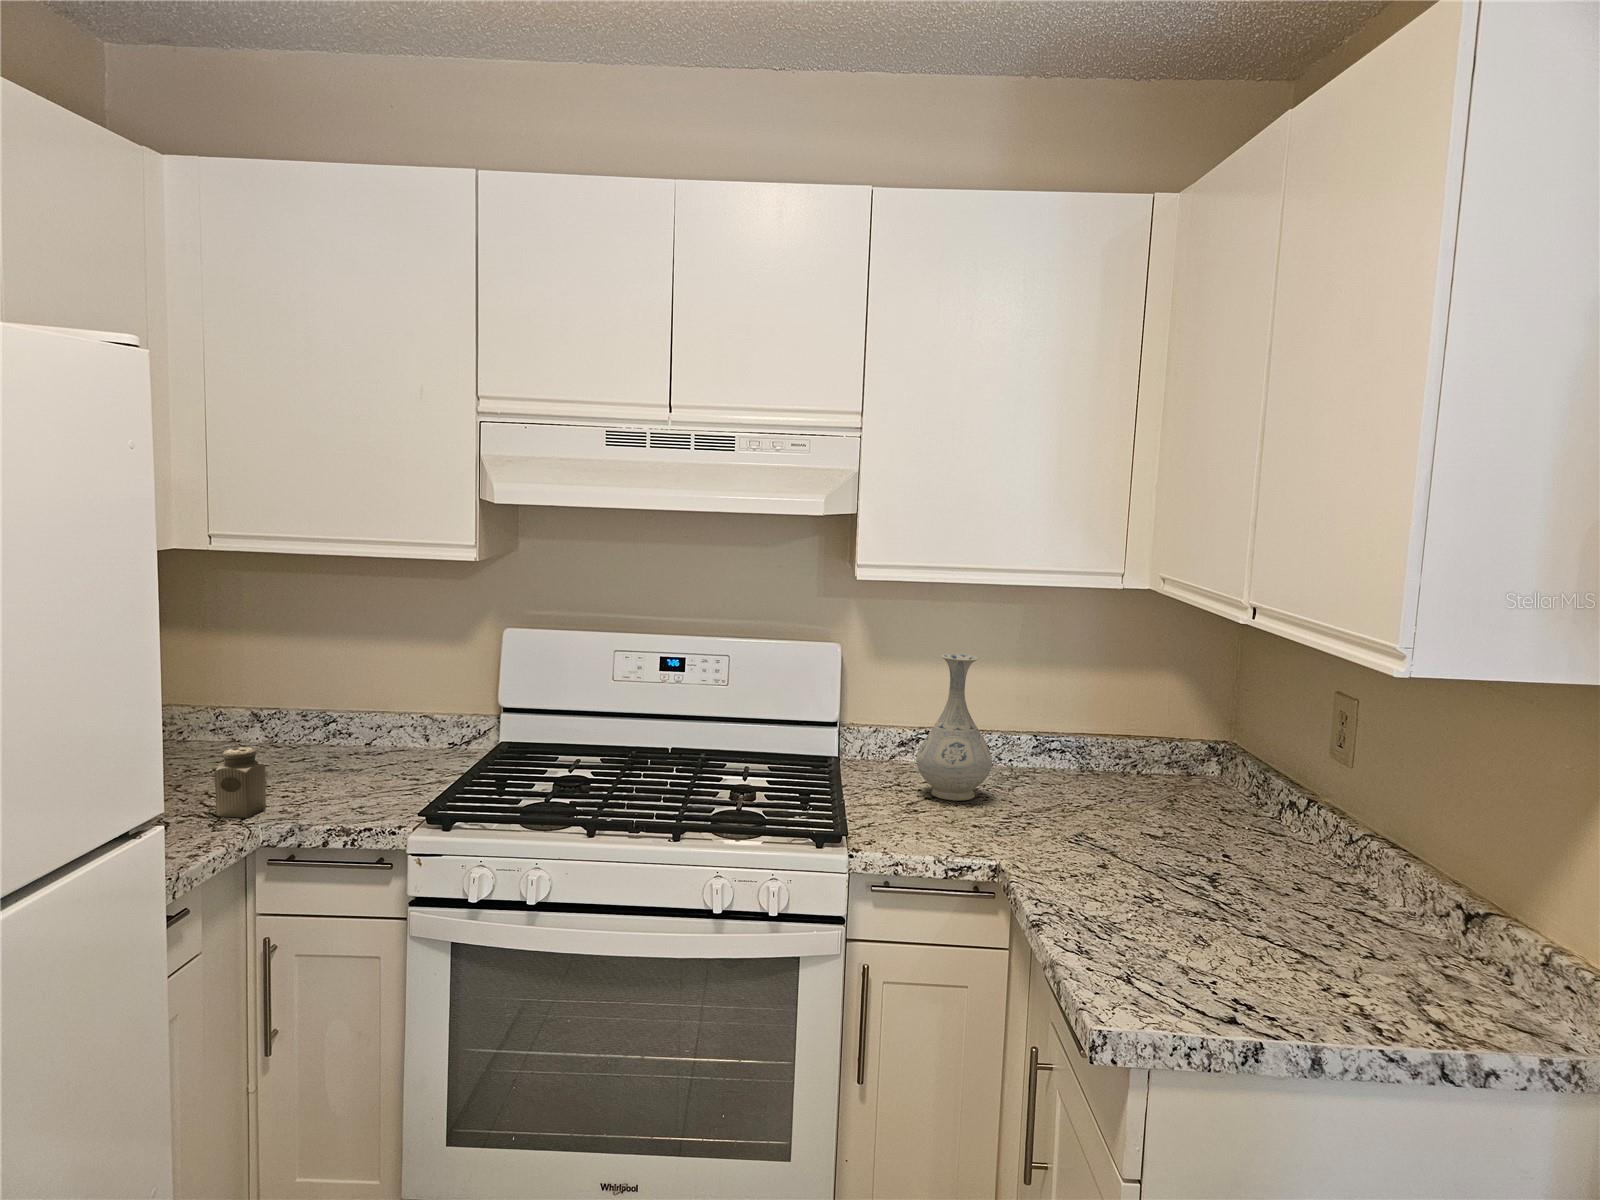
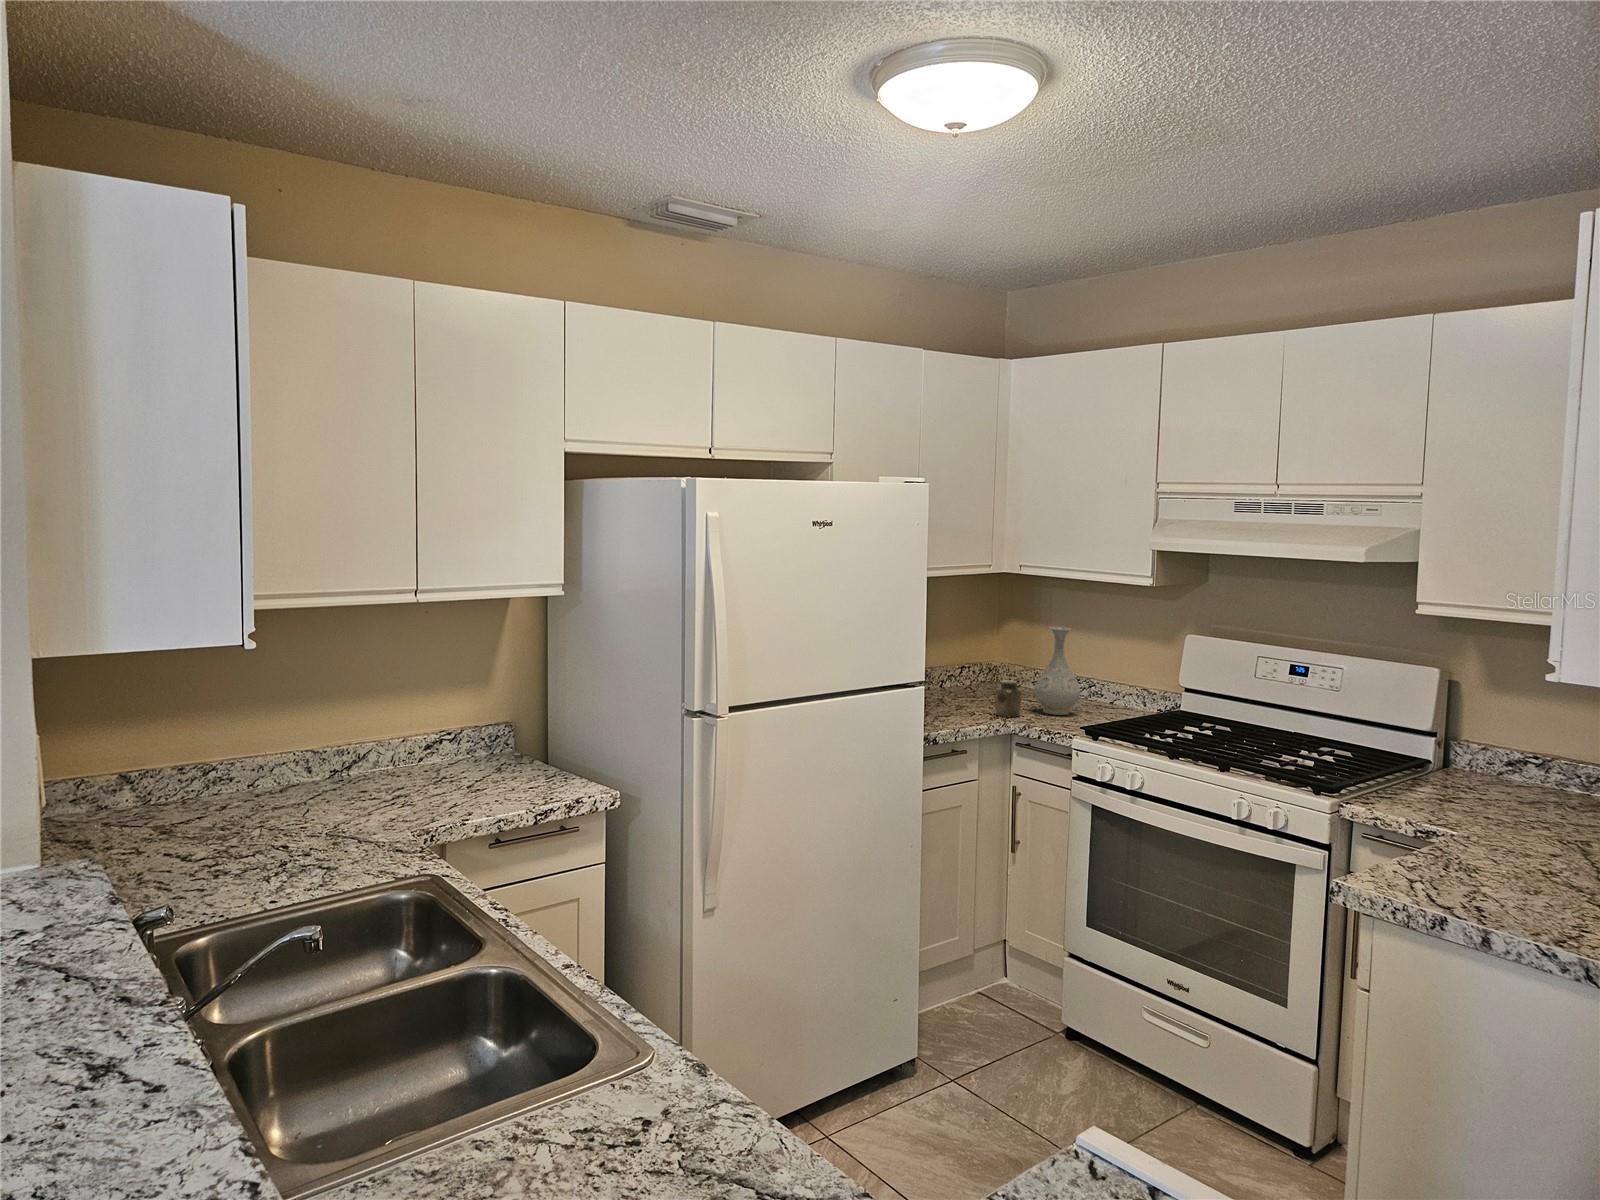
vase: present [916,654,992,801] -> present [1034,627,1080,715]

